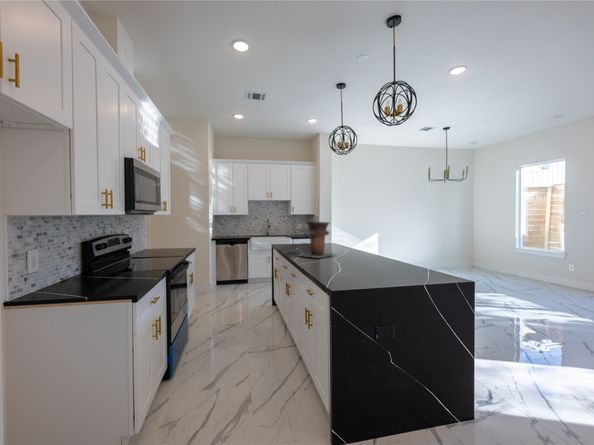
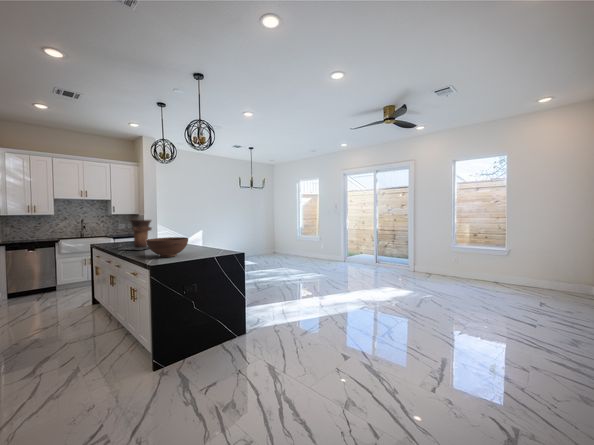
fruit bowl: none [326,248,380,277] -> present [146,237,188,257]

